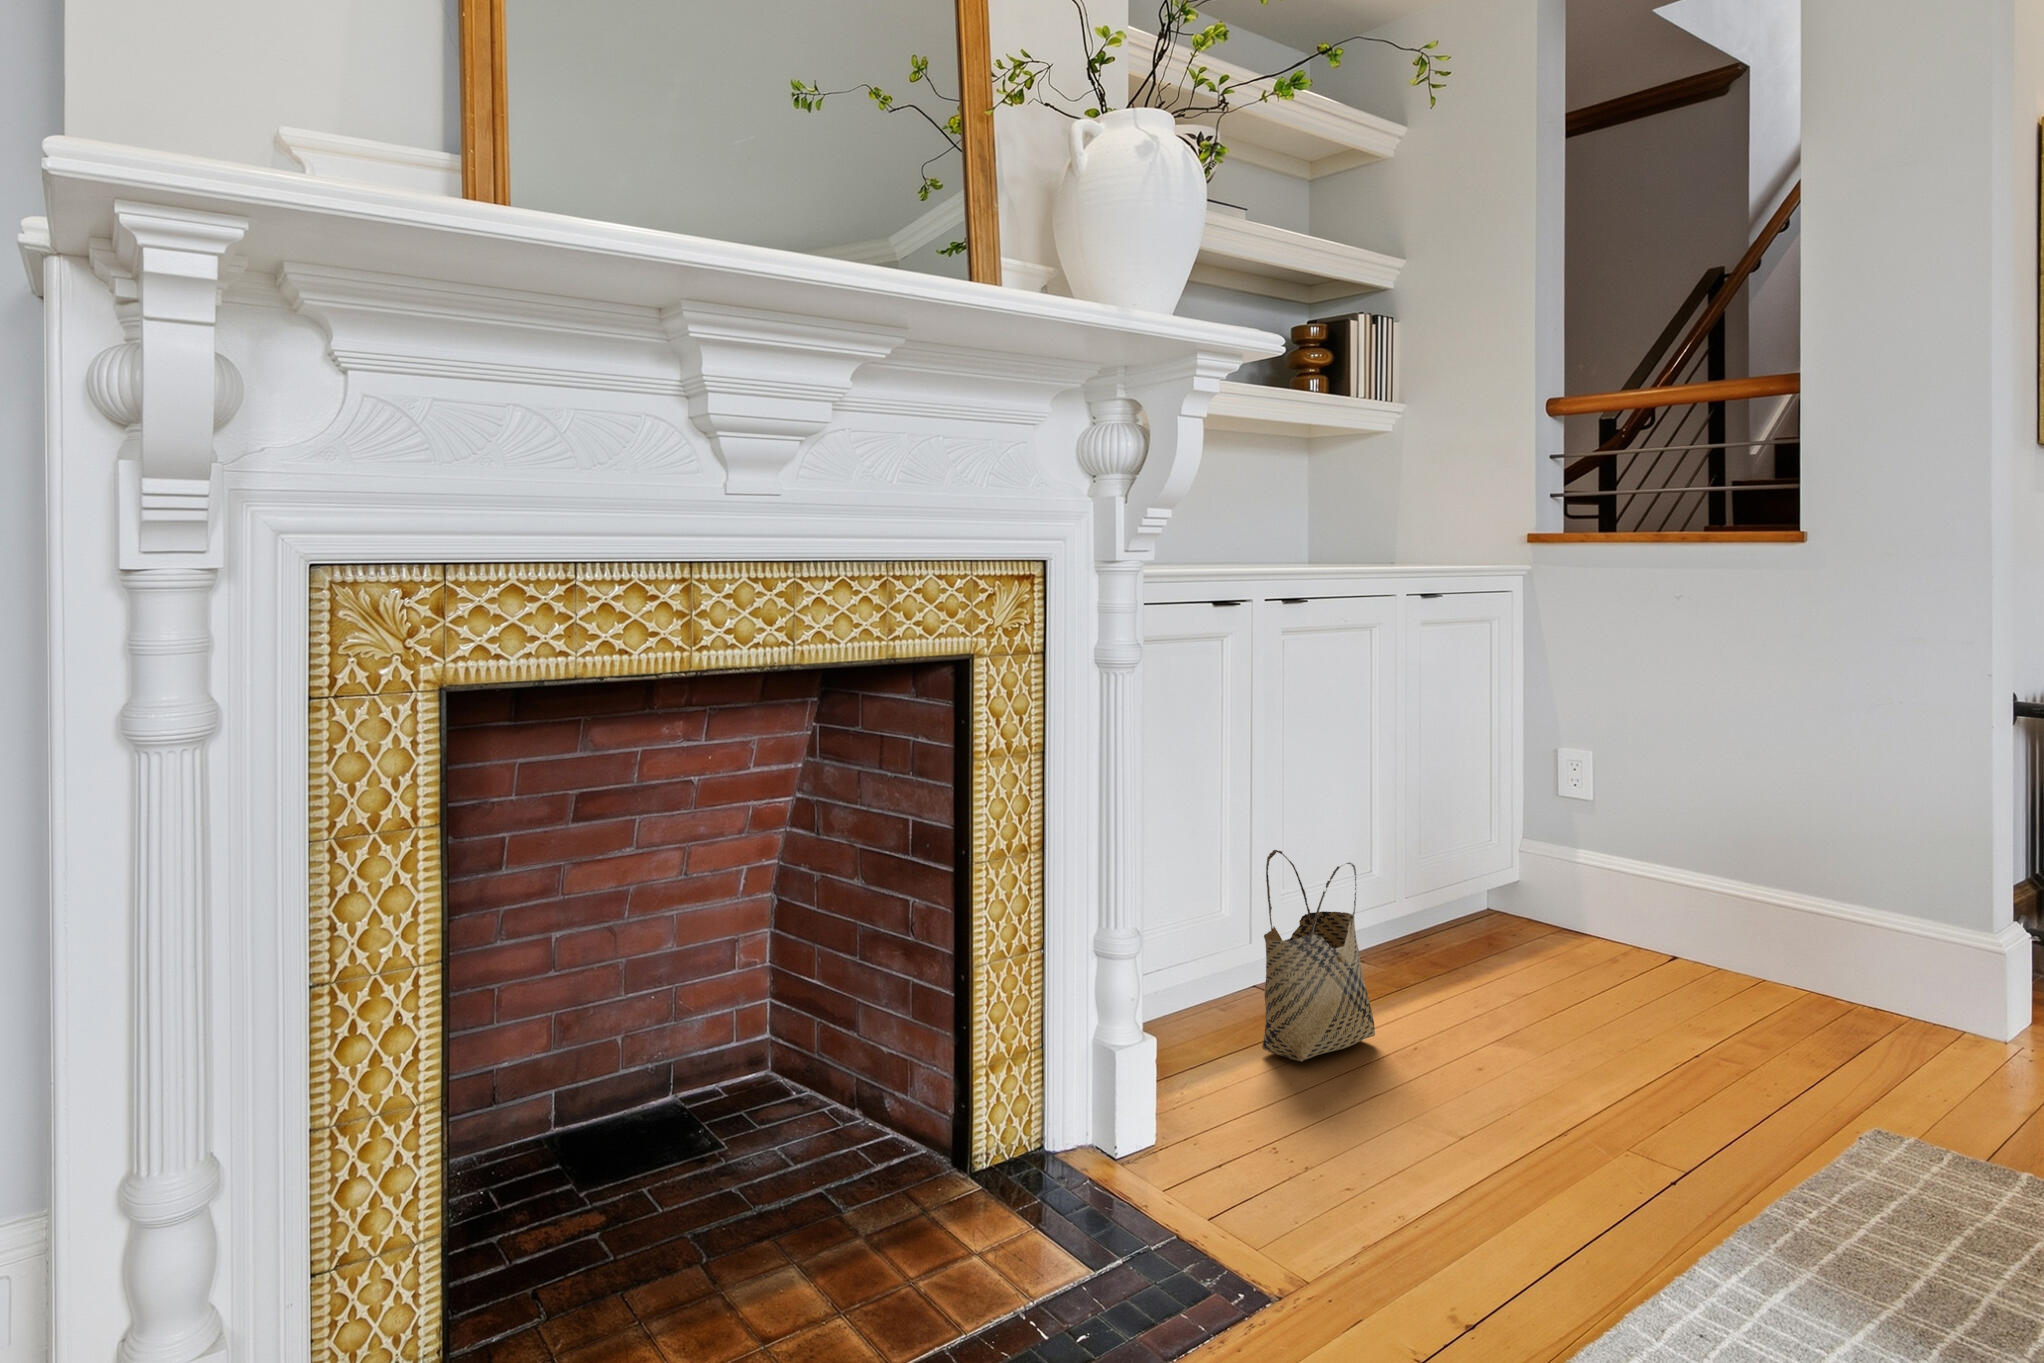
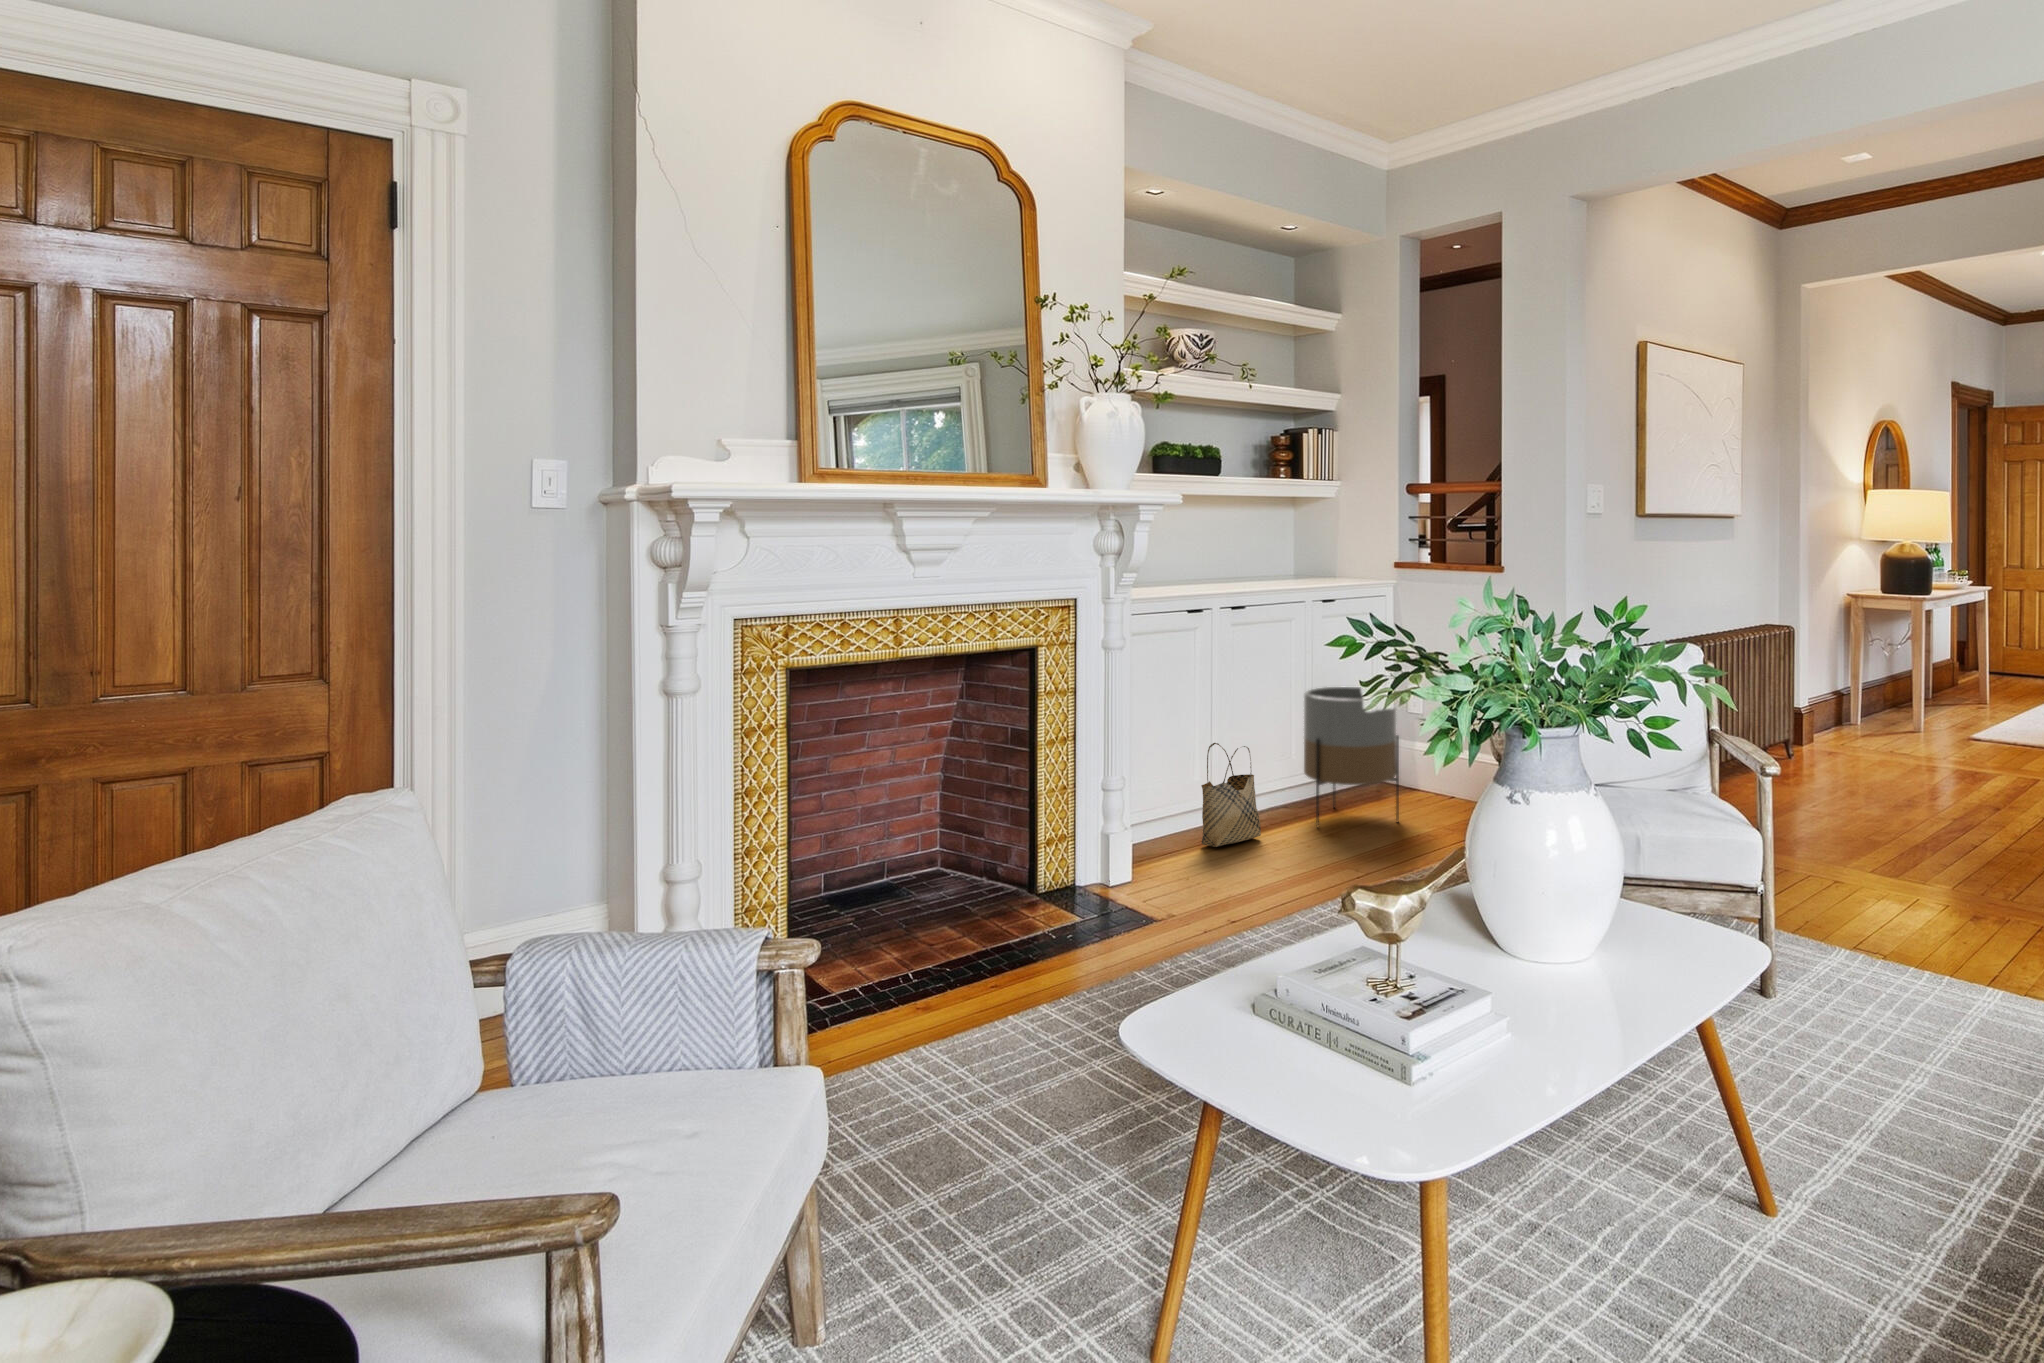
planter: none [1422,747,1633,1020] -> present [1304,687,1399,827]

